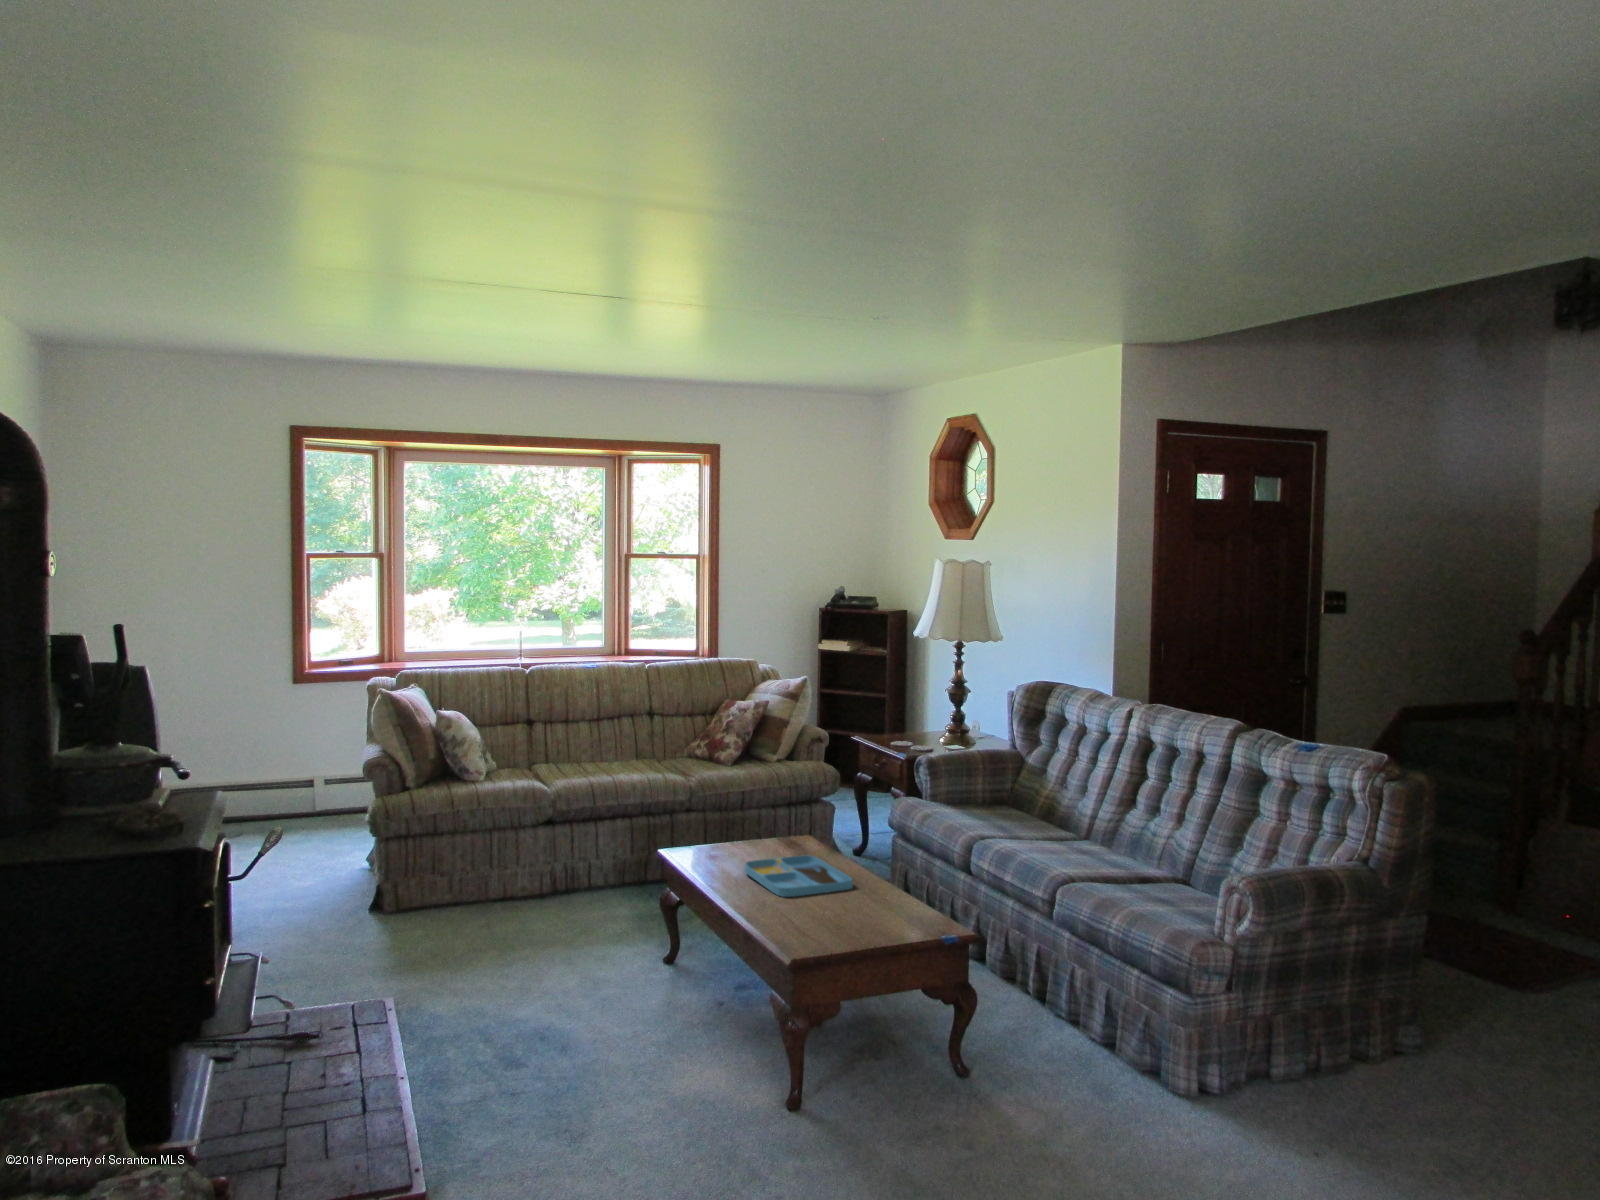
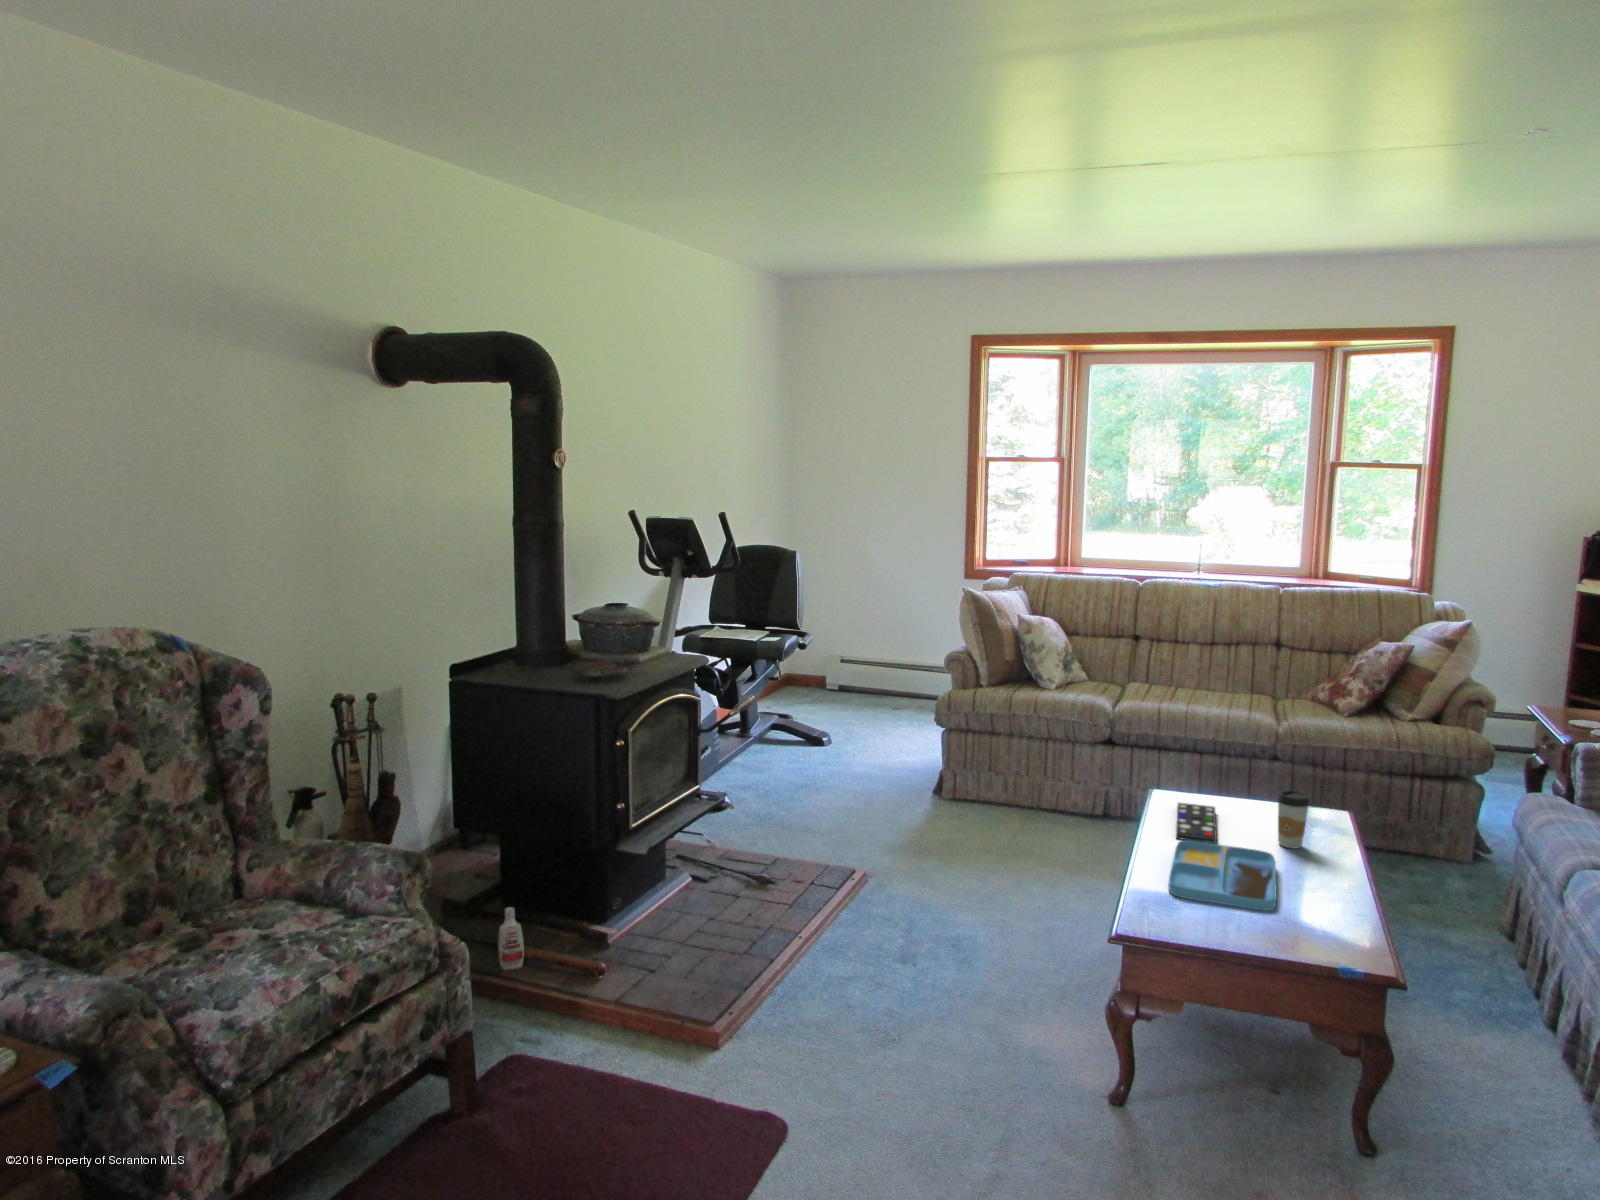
coffee cup: none [790,807,814,854] -> present [1278,791,1309,848]
remote control: none [695,841,757,867] -> present [1176,803,1217,843]

